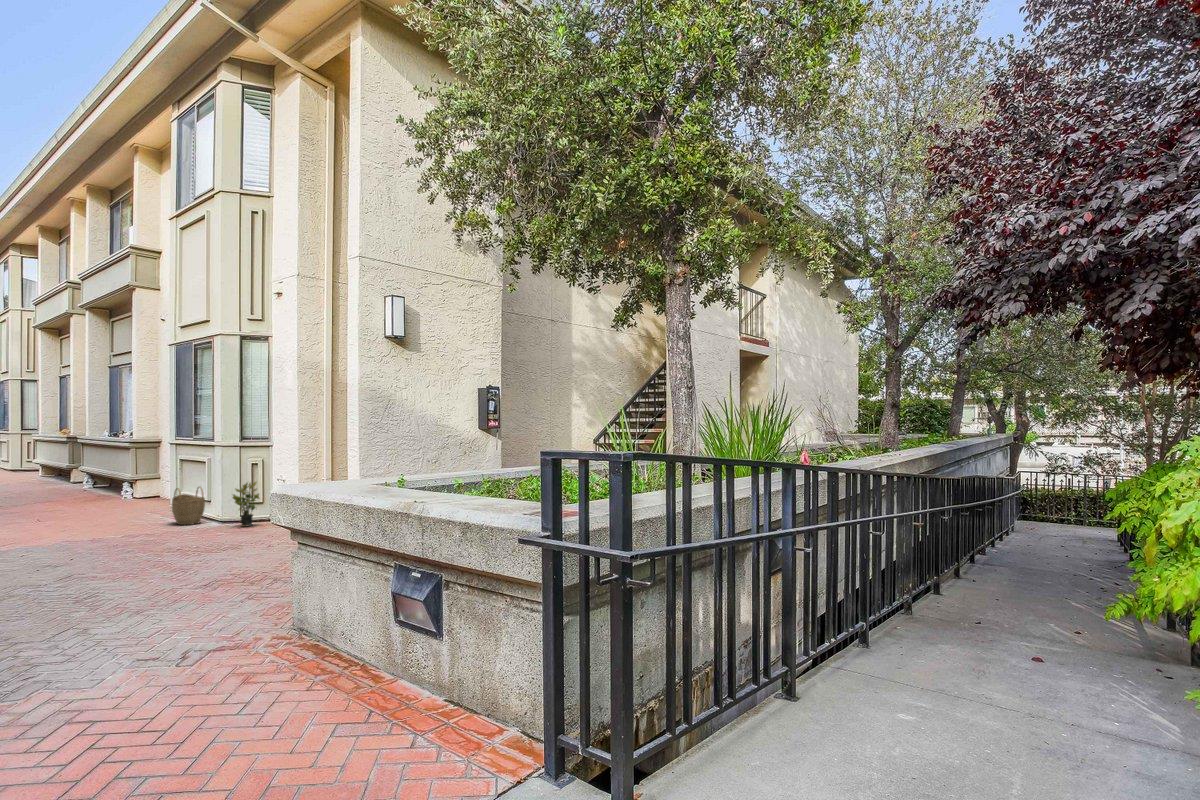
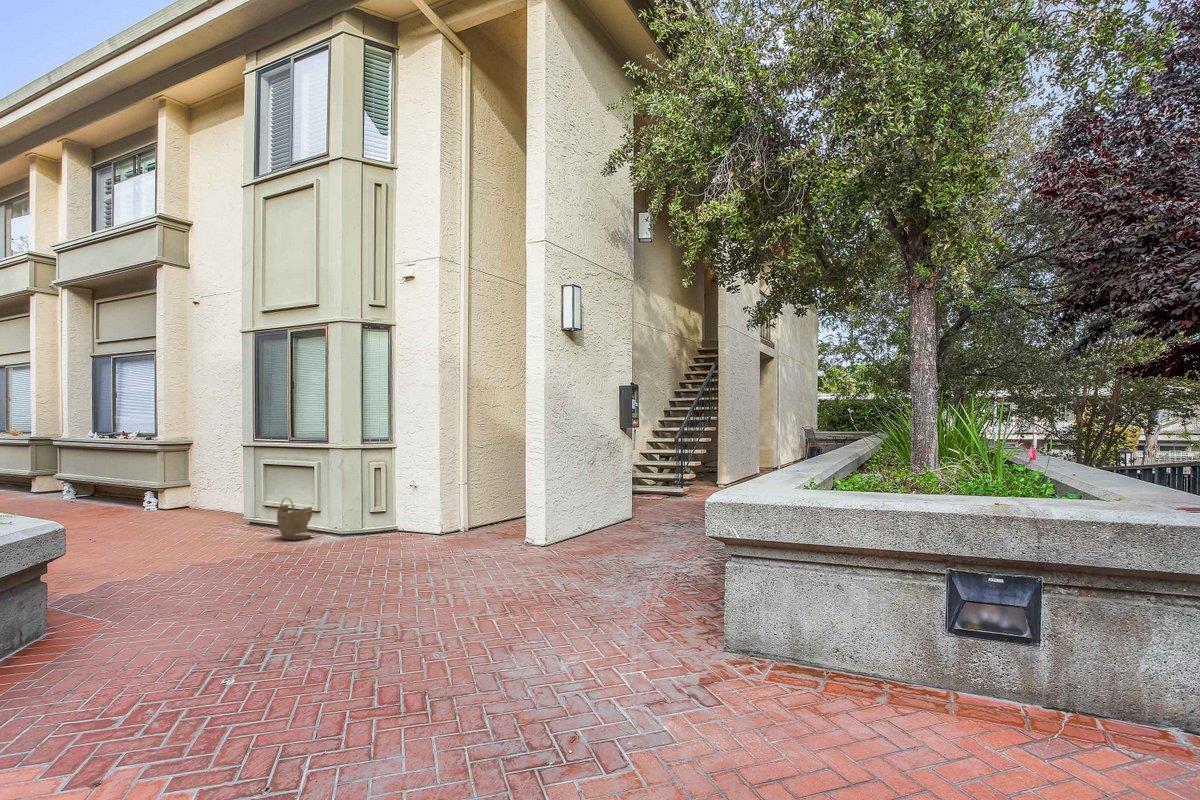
potted plant: present [233,482,259,527] -> none [361,487,389,539]

